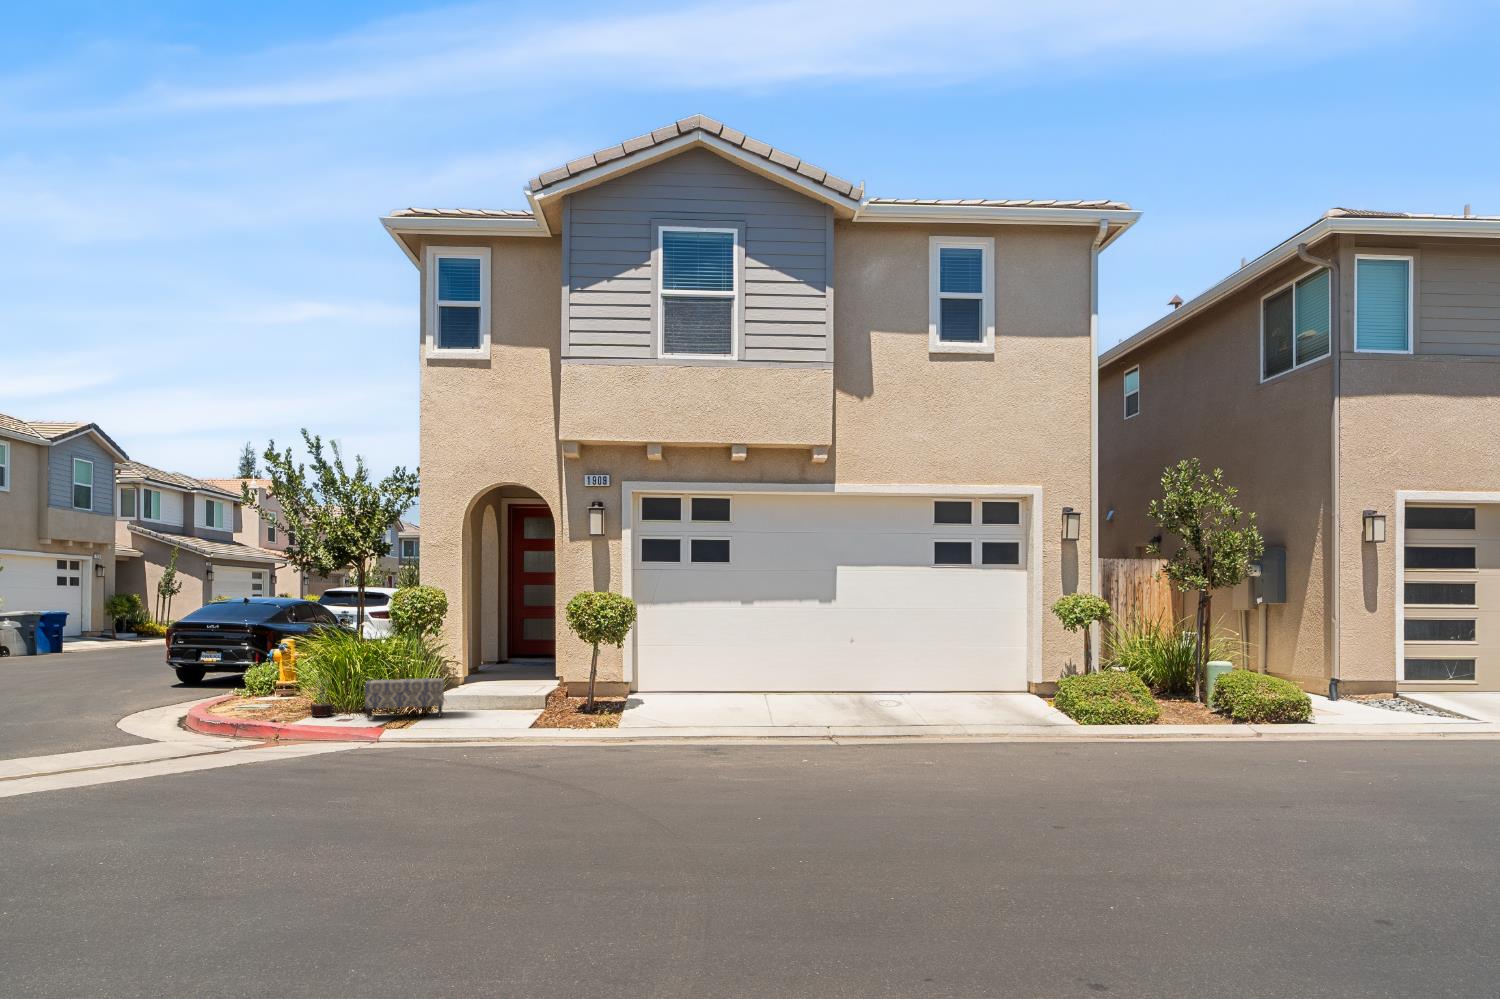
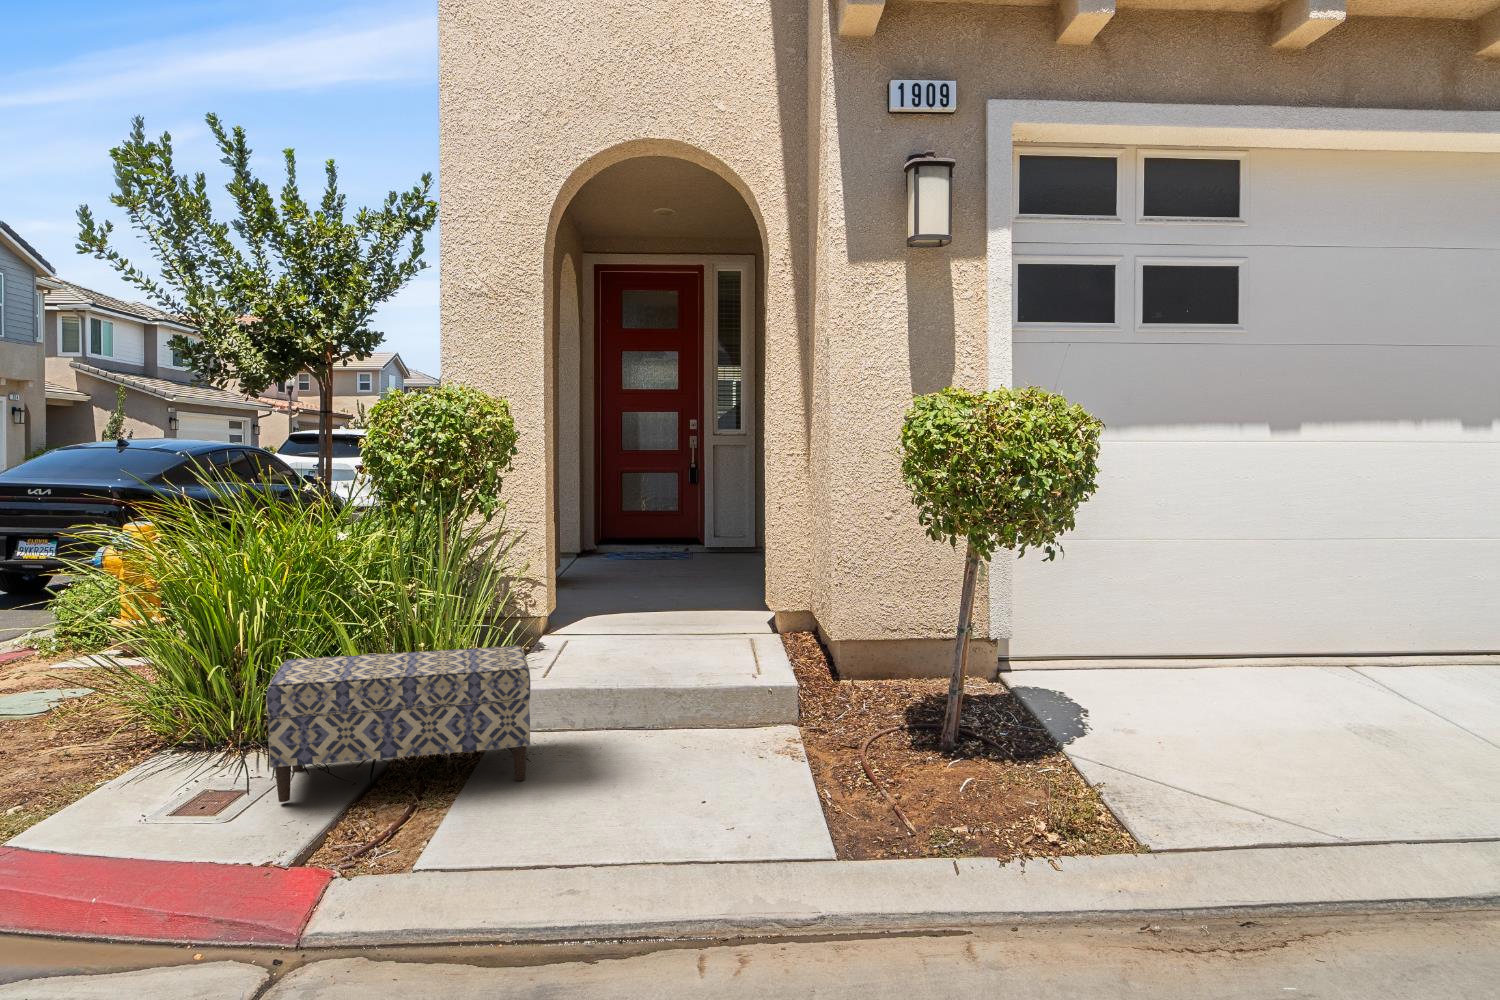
decorative plant: present [311,679,334,717] -> none [102,650,182,781]

